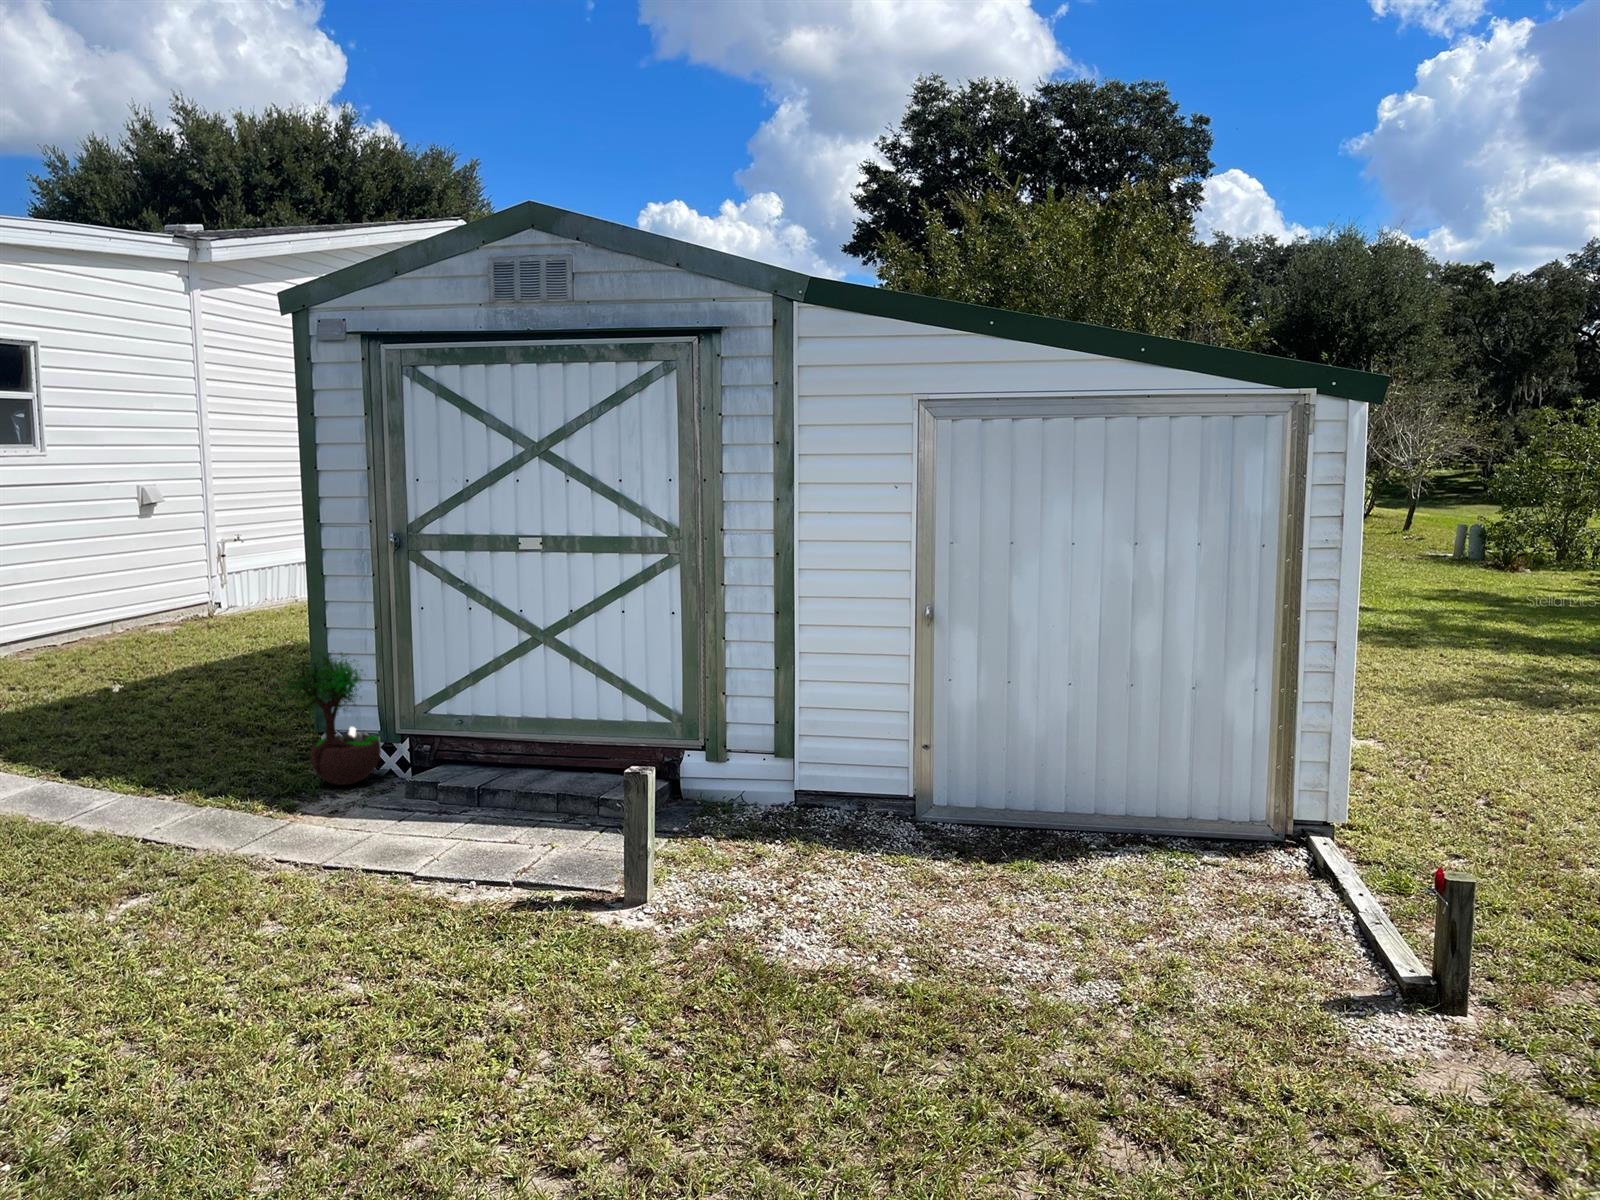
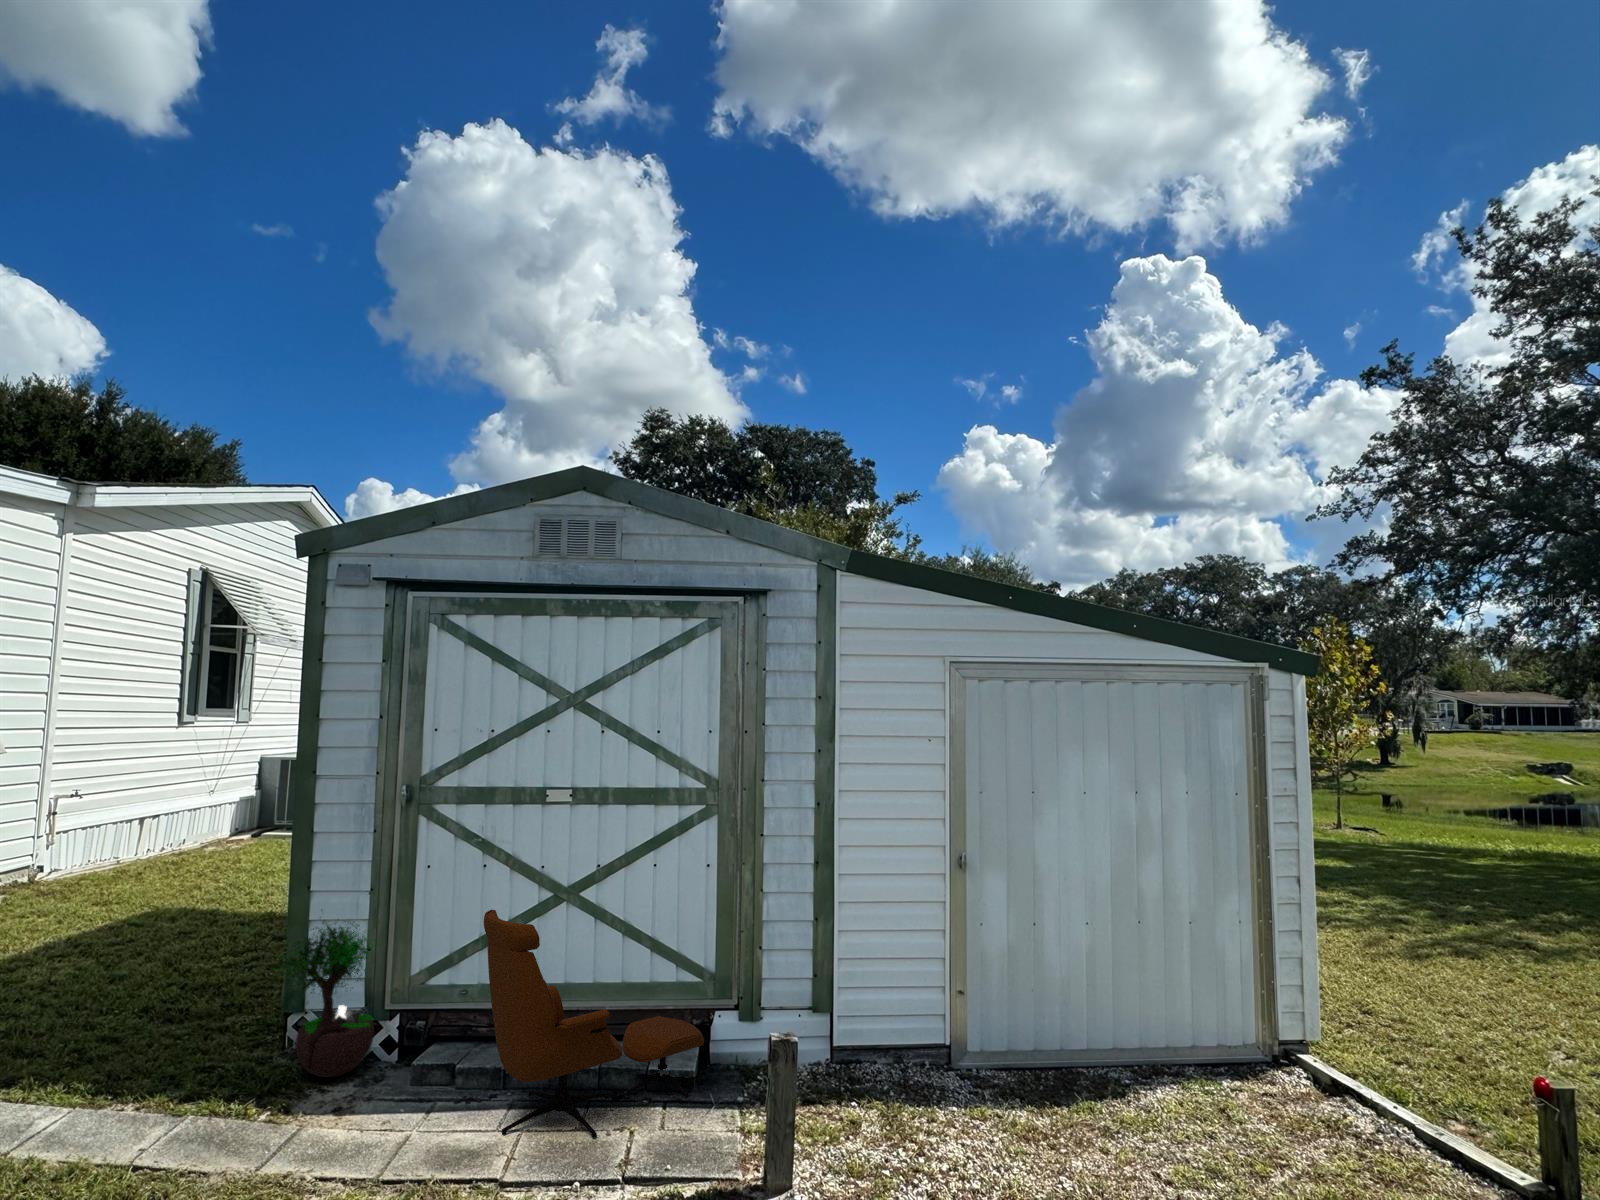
lounge chair: none [418,642,659,848] -> present [484,910,704,1138]

